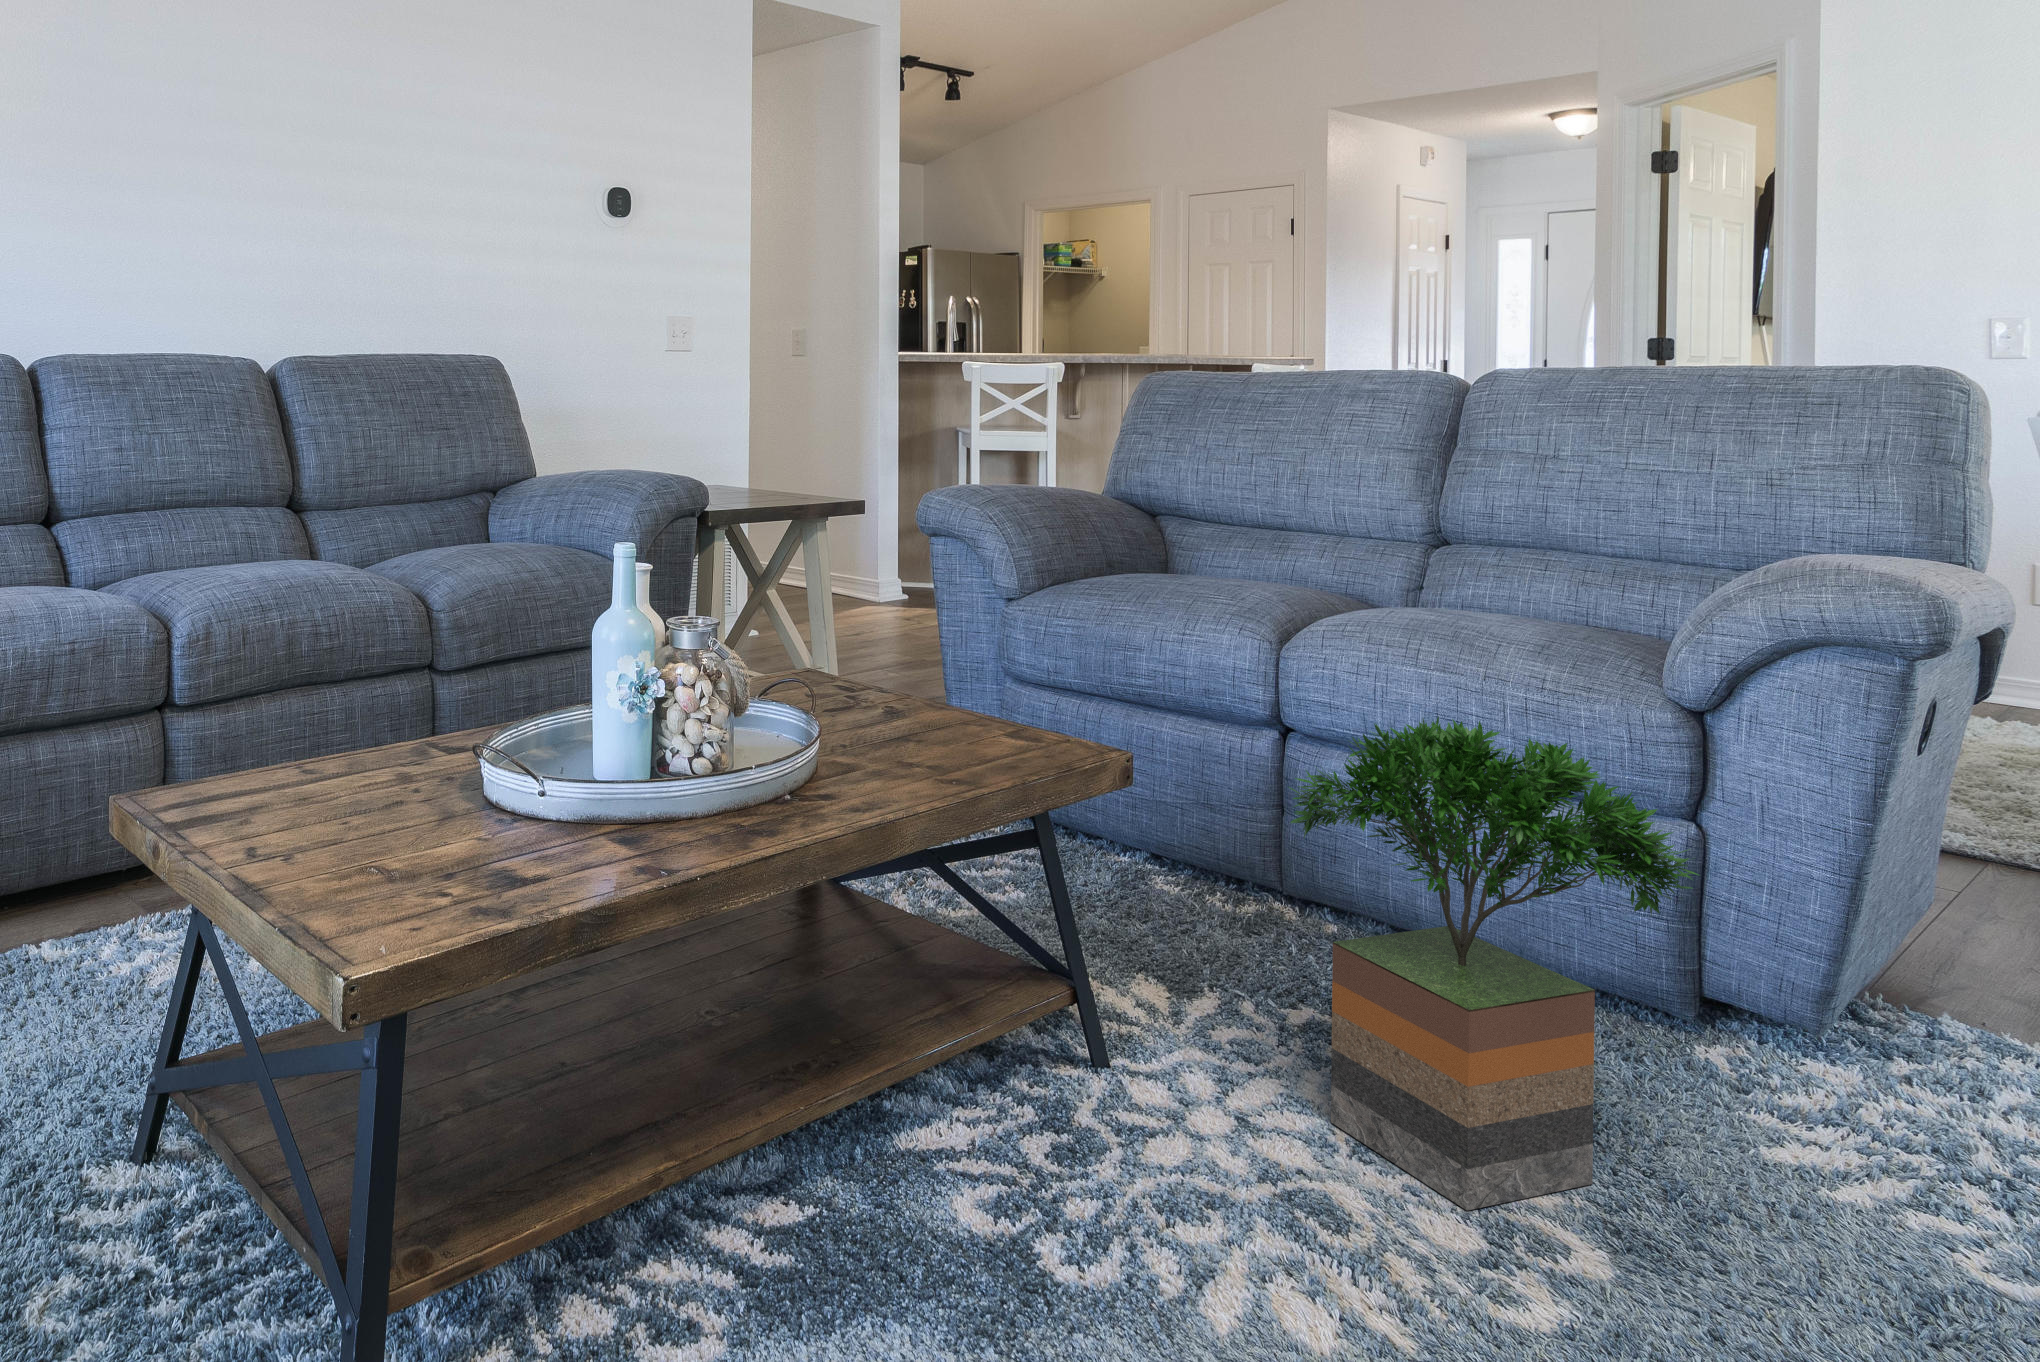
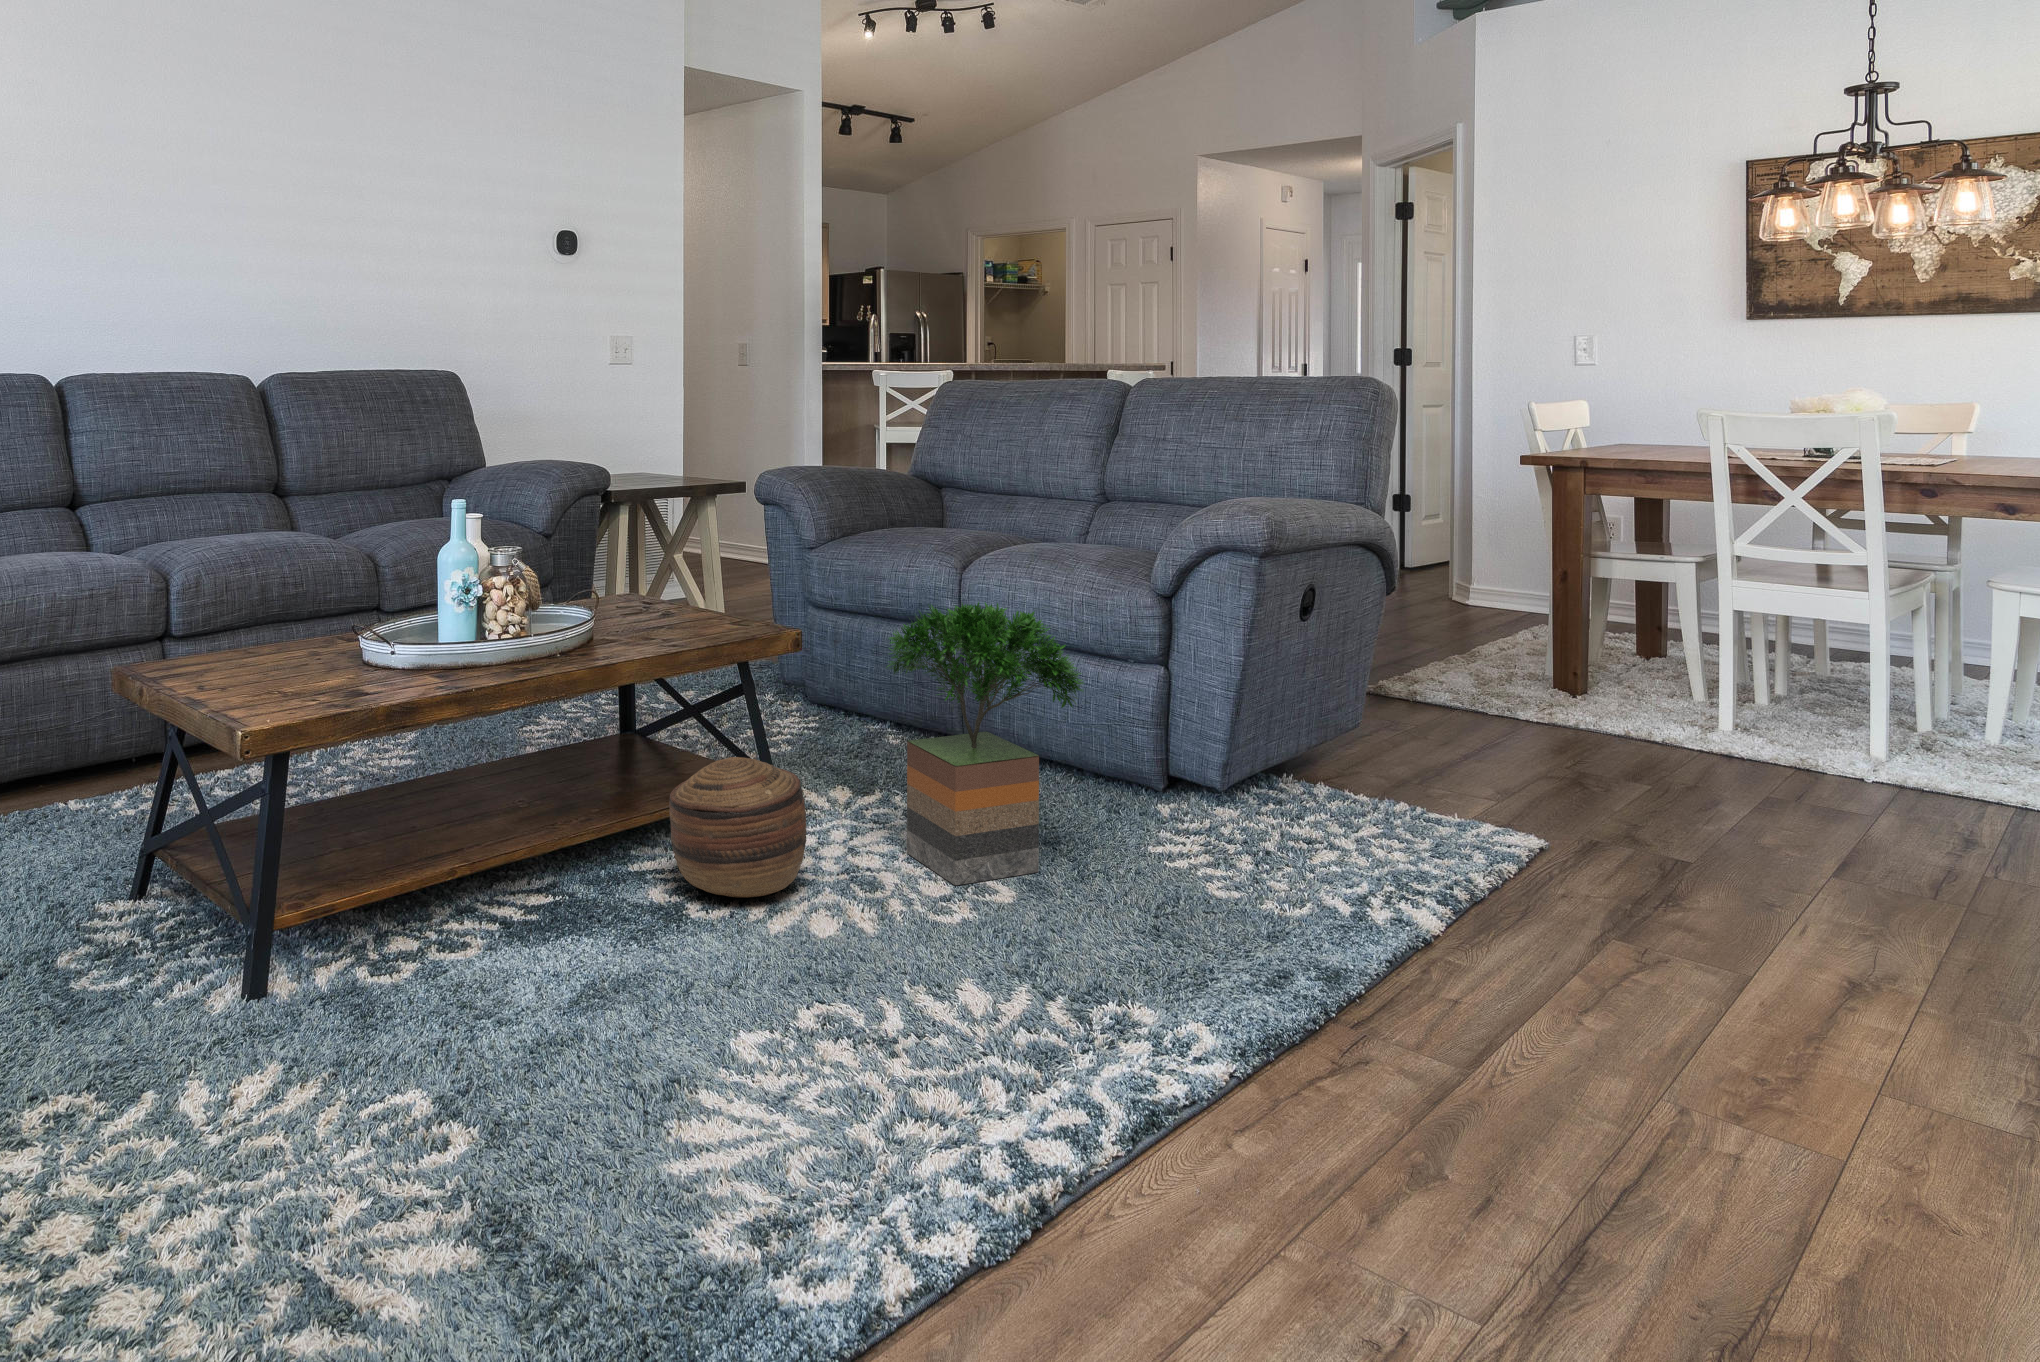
basket: none [972,972,1216,1225] -> present [669,757,806,897]

